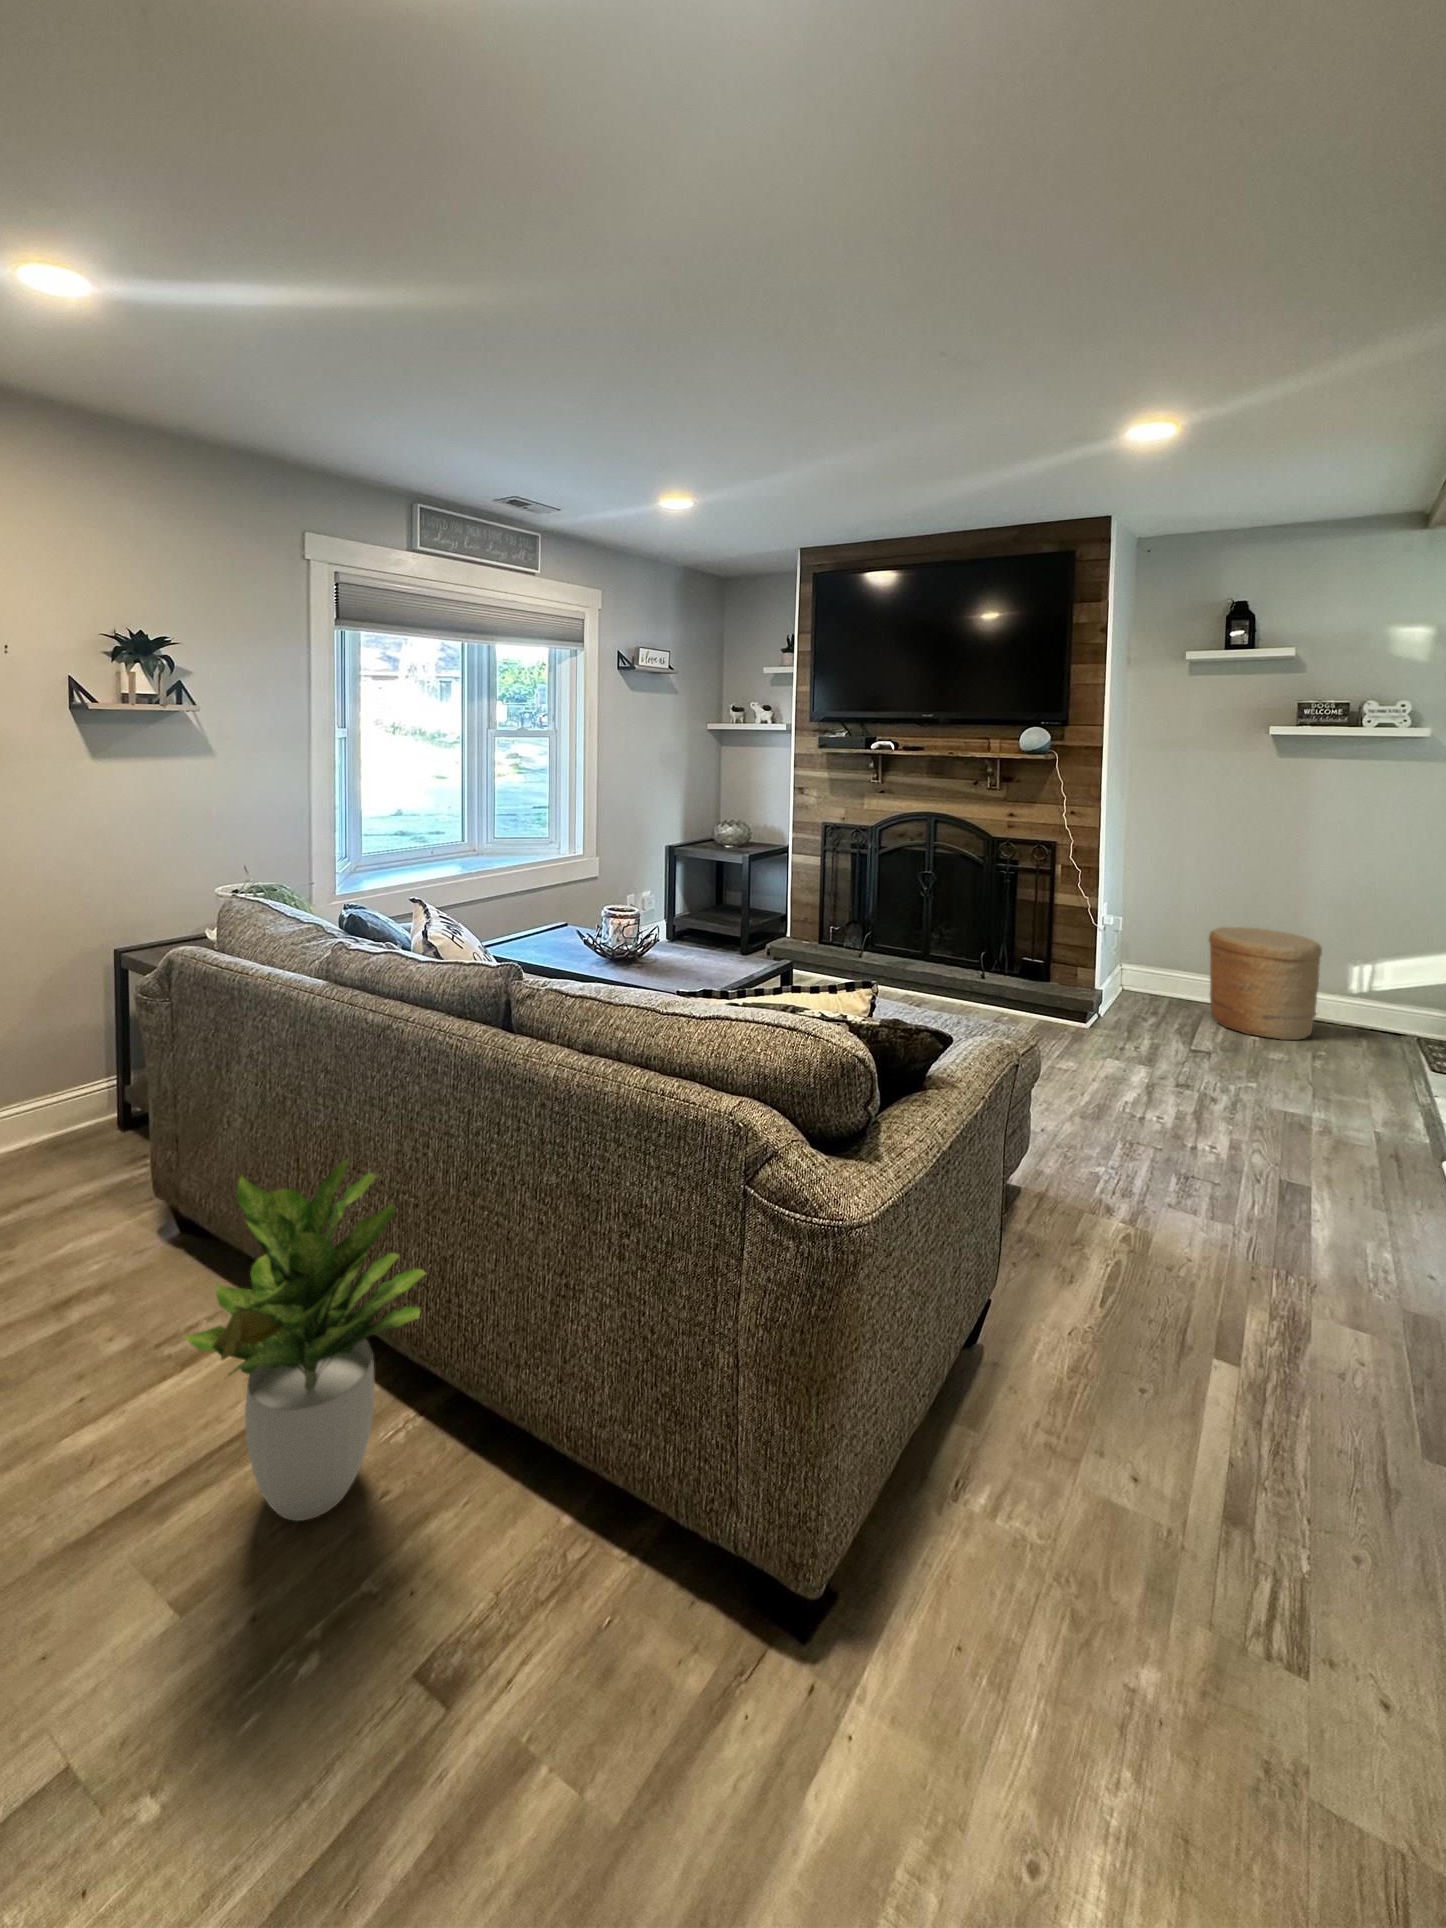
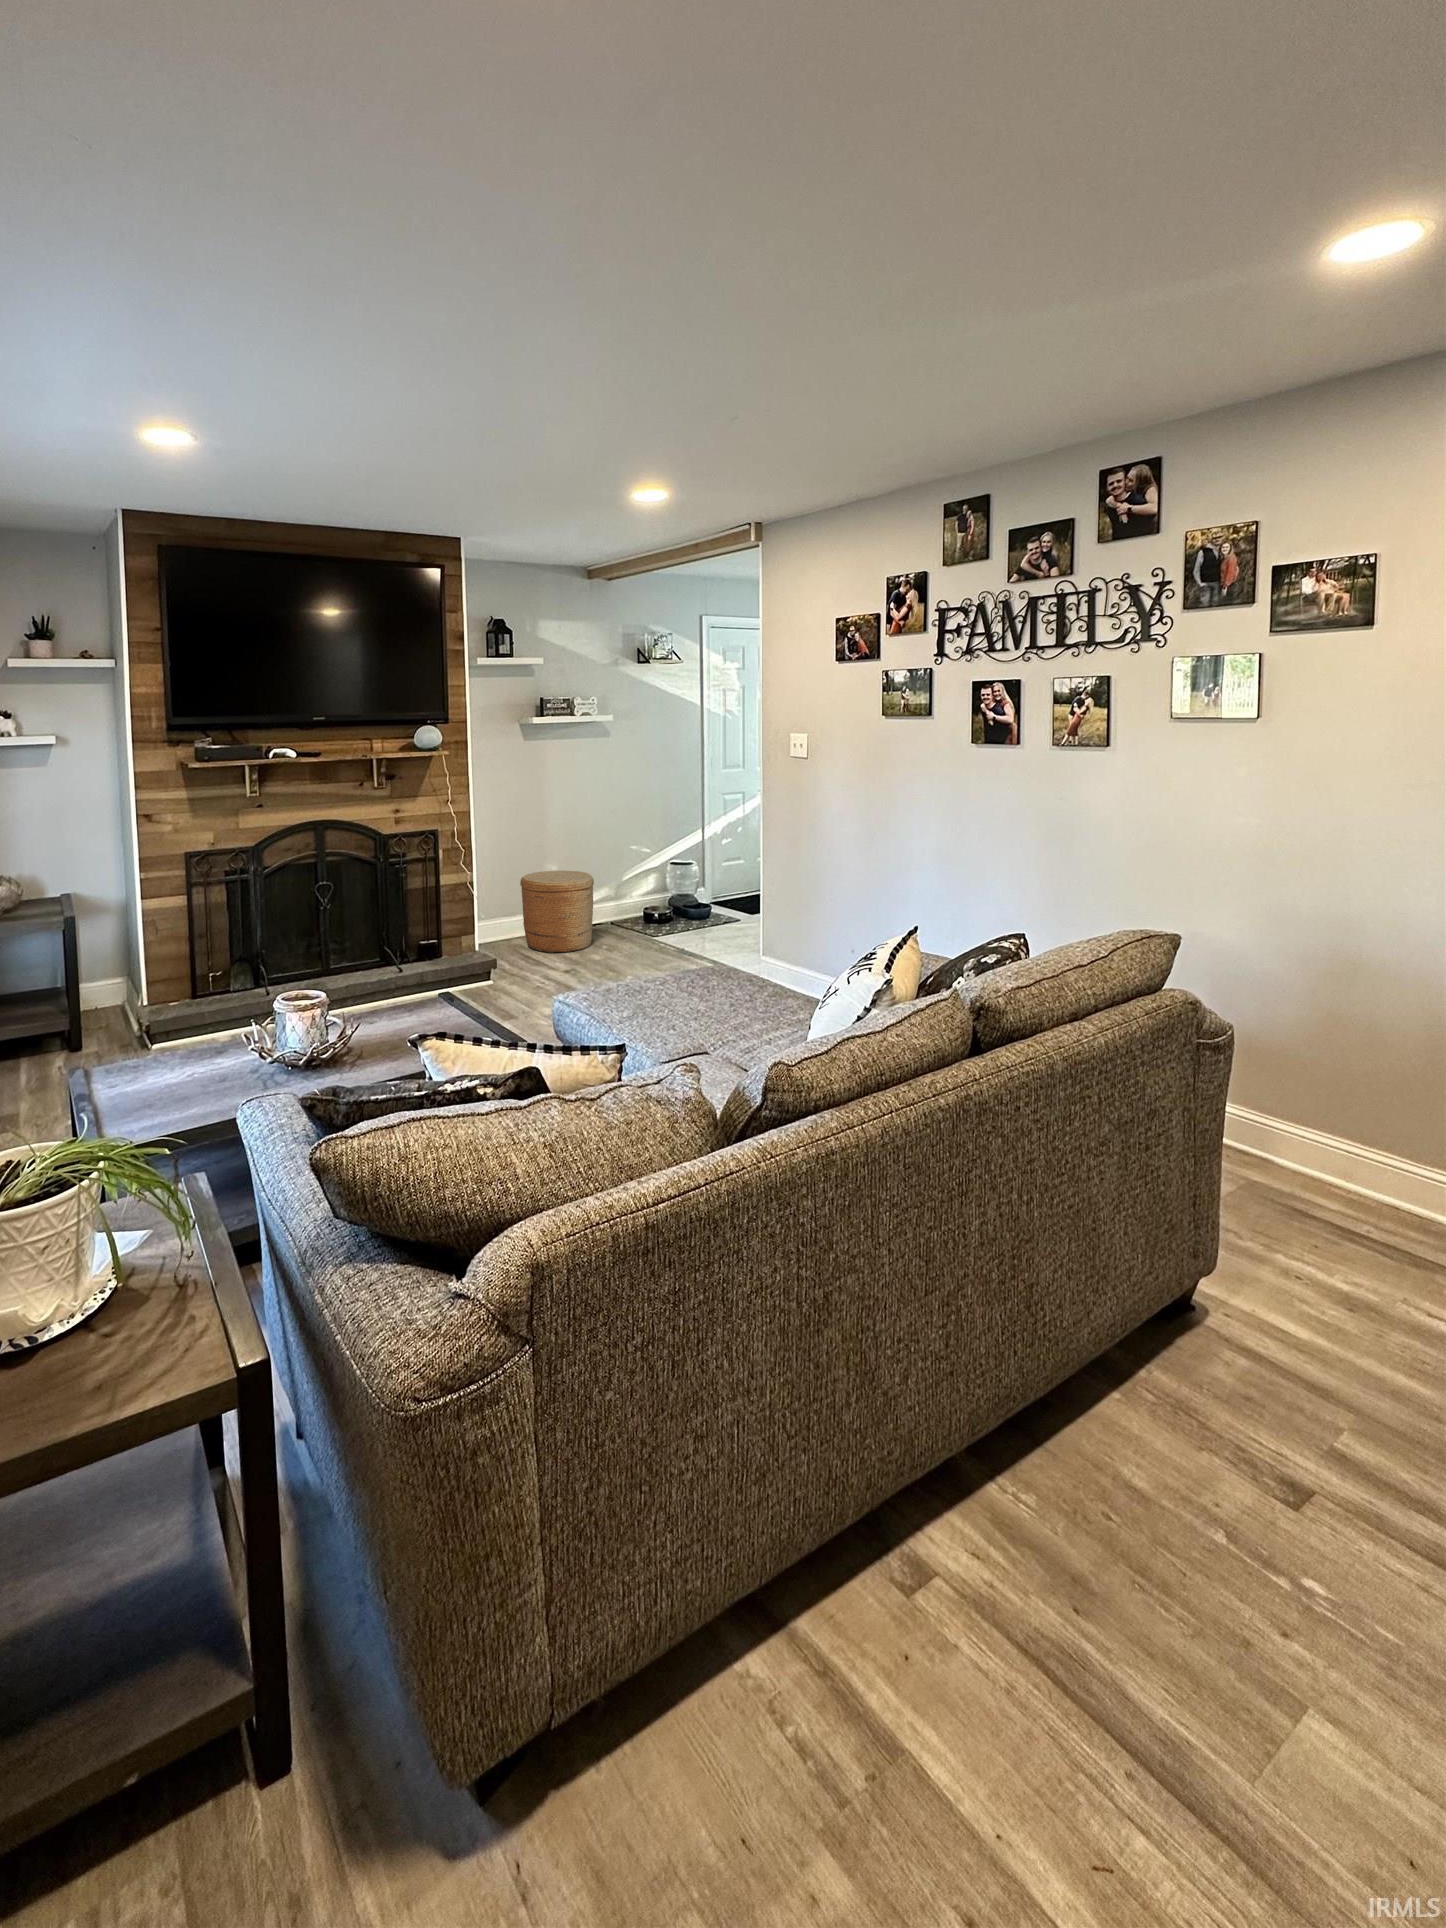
potted plant: present [184,1159,426,1521] -> none [1001,1213,1285,1624]

